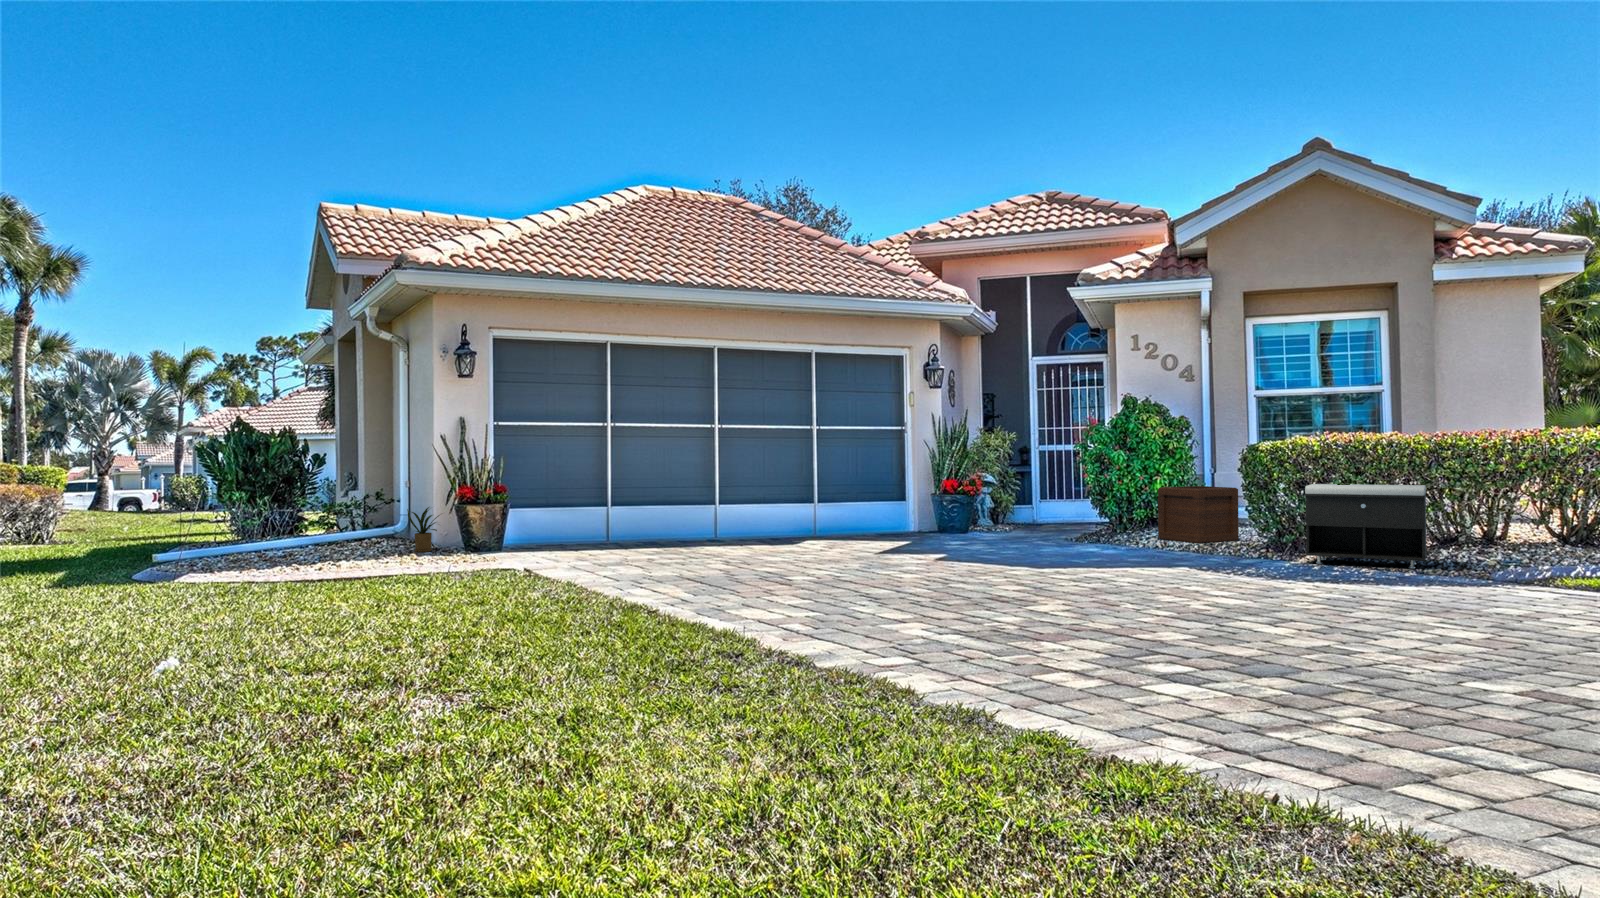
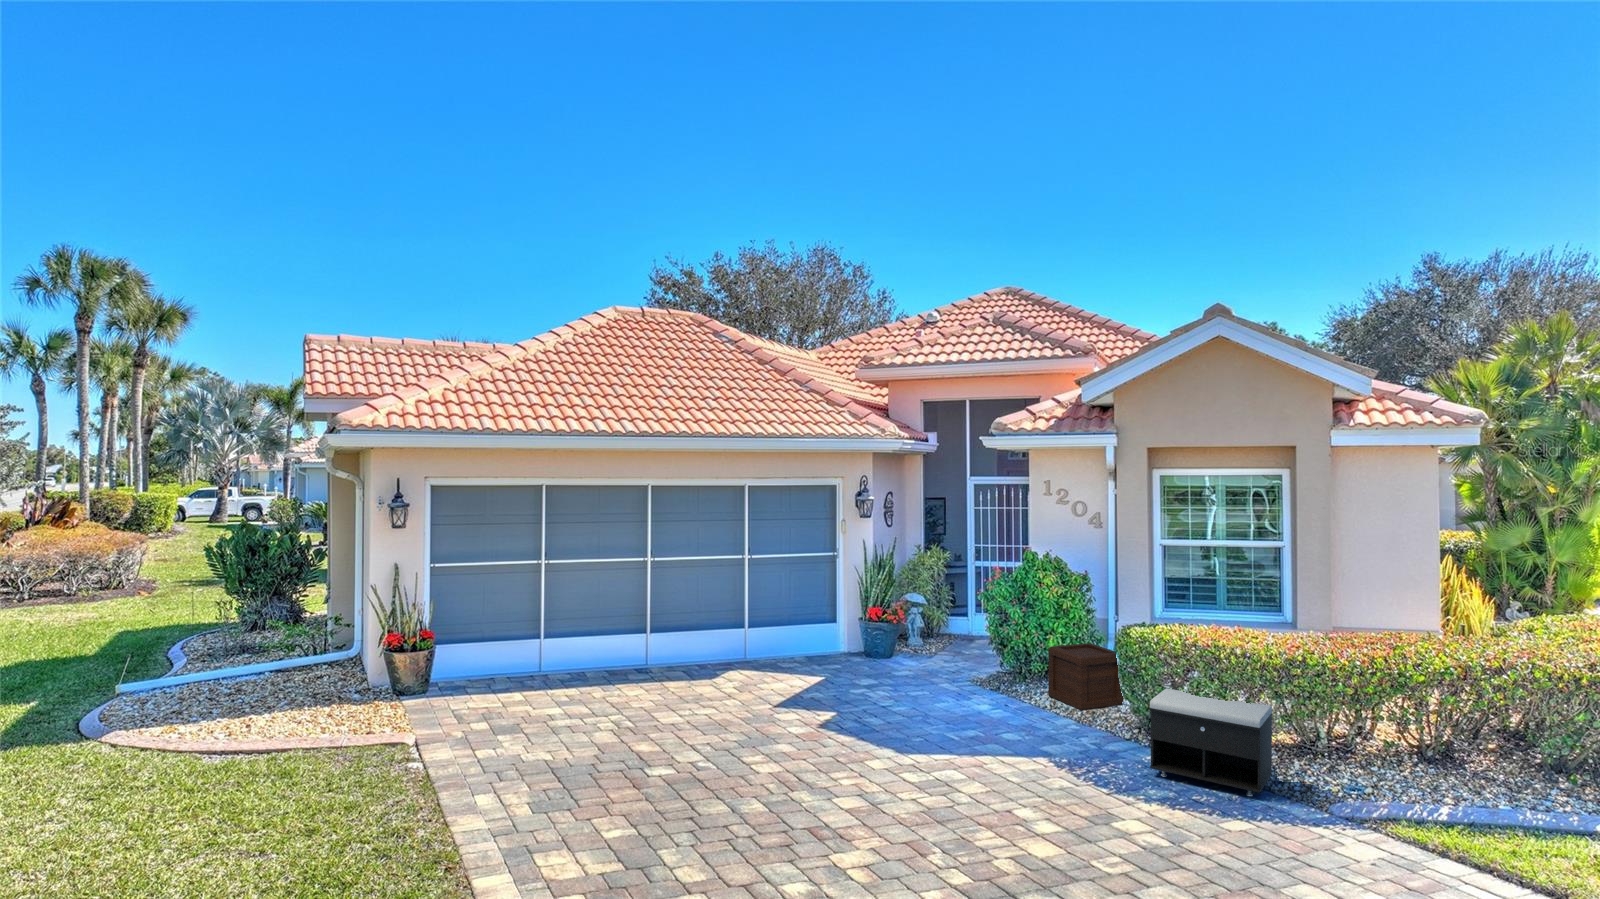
house plant: present [407,507,440,552] -> none [344,648,382,690]

